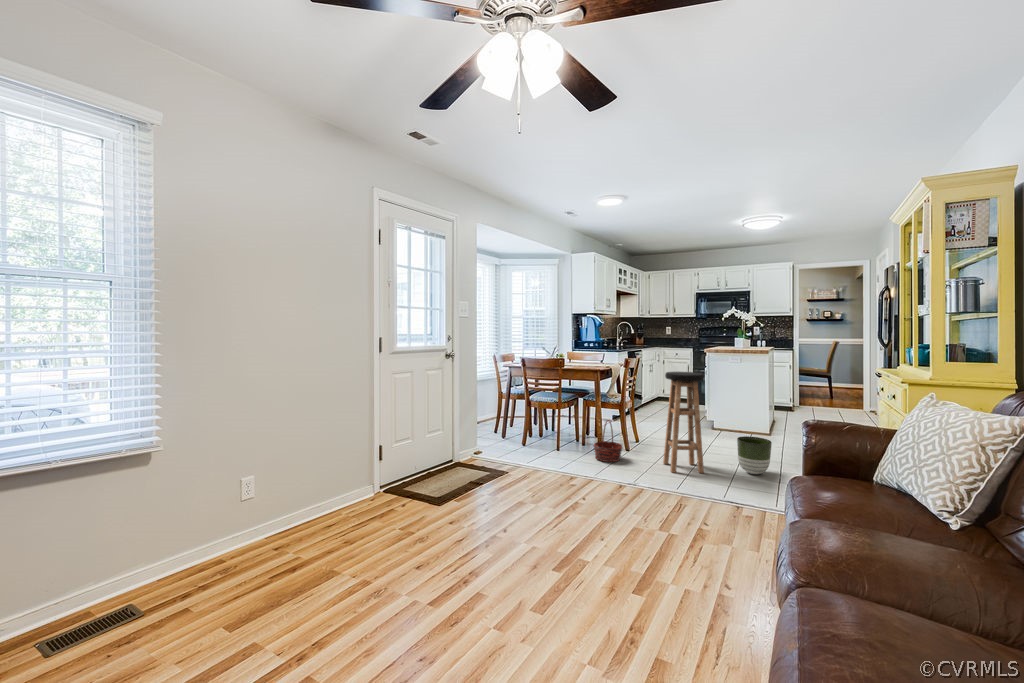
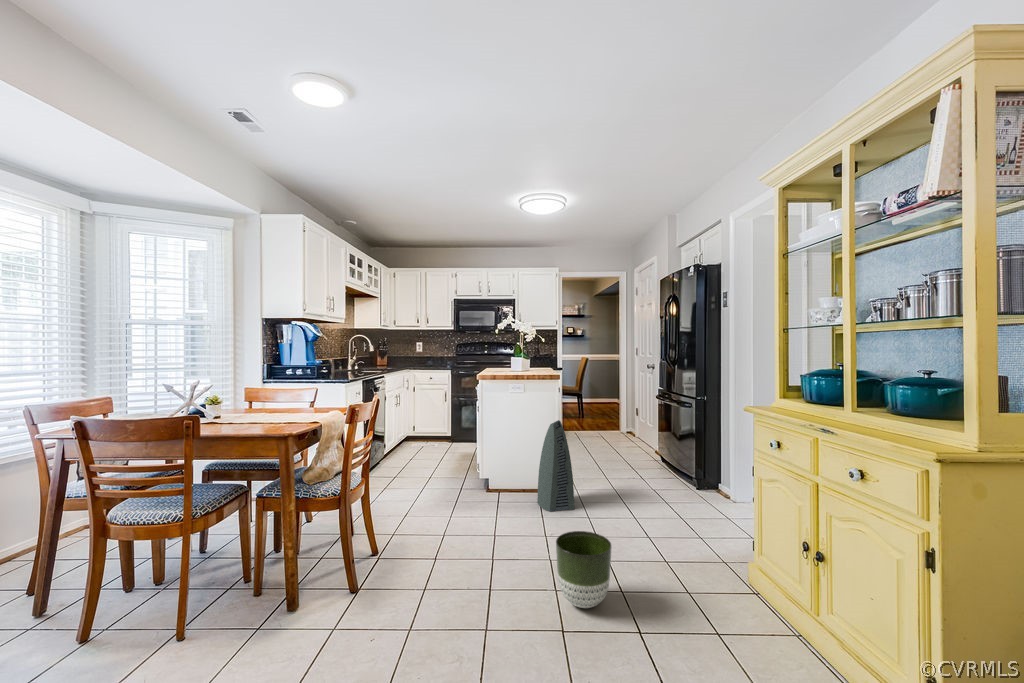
bar stool: present [663,372,704,473] -> none [425,425,507,658]
air purifier: none [747,383,775,444] -> present [537,420,574,512]
basket: present [594,420,622,462] -> none [263,550,337,661]

